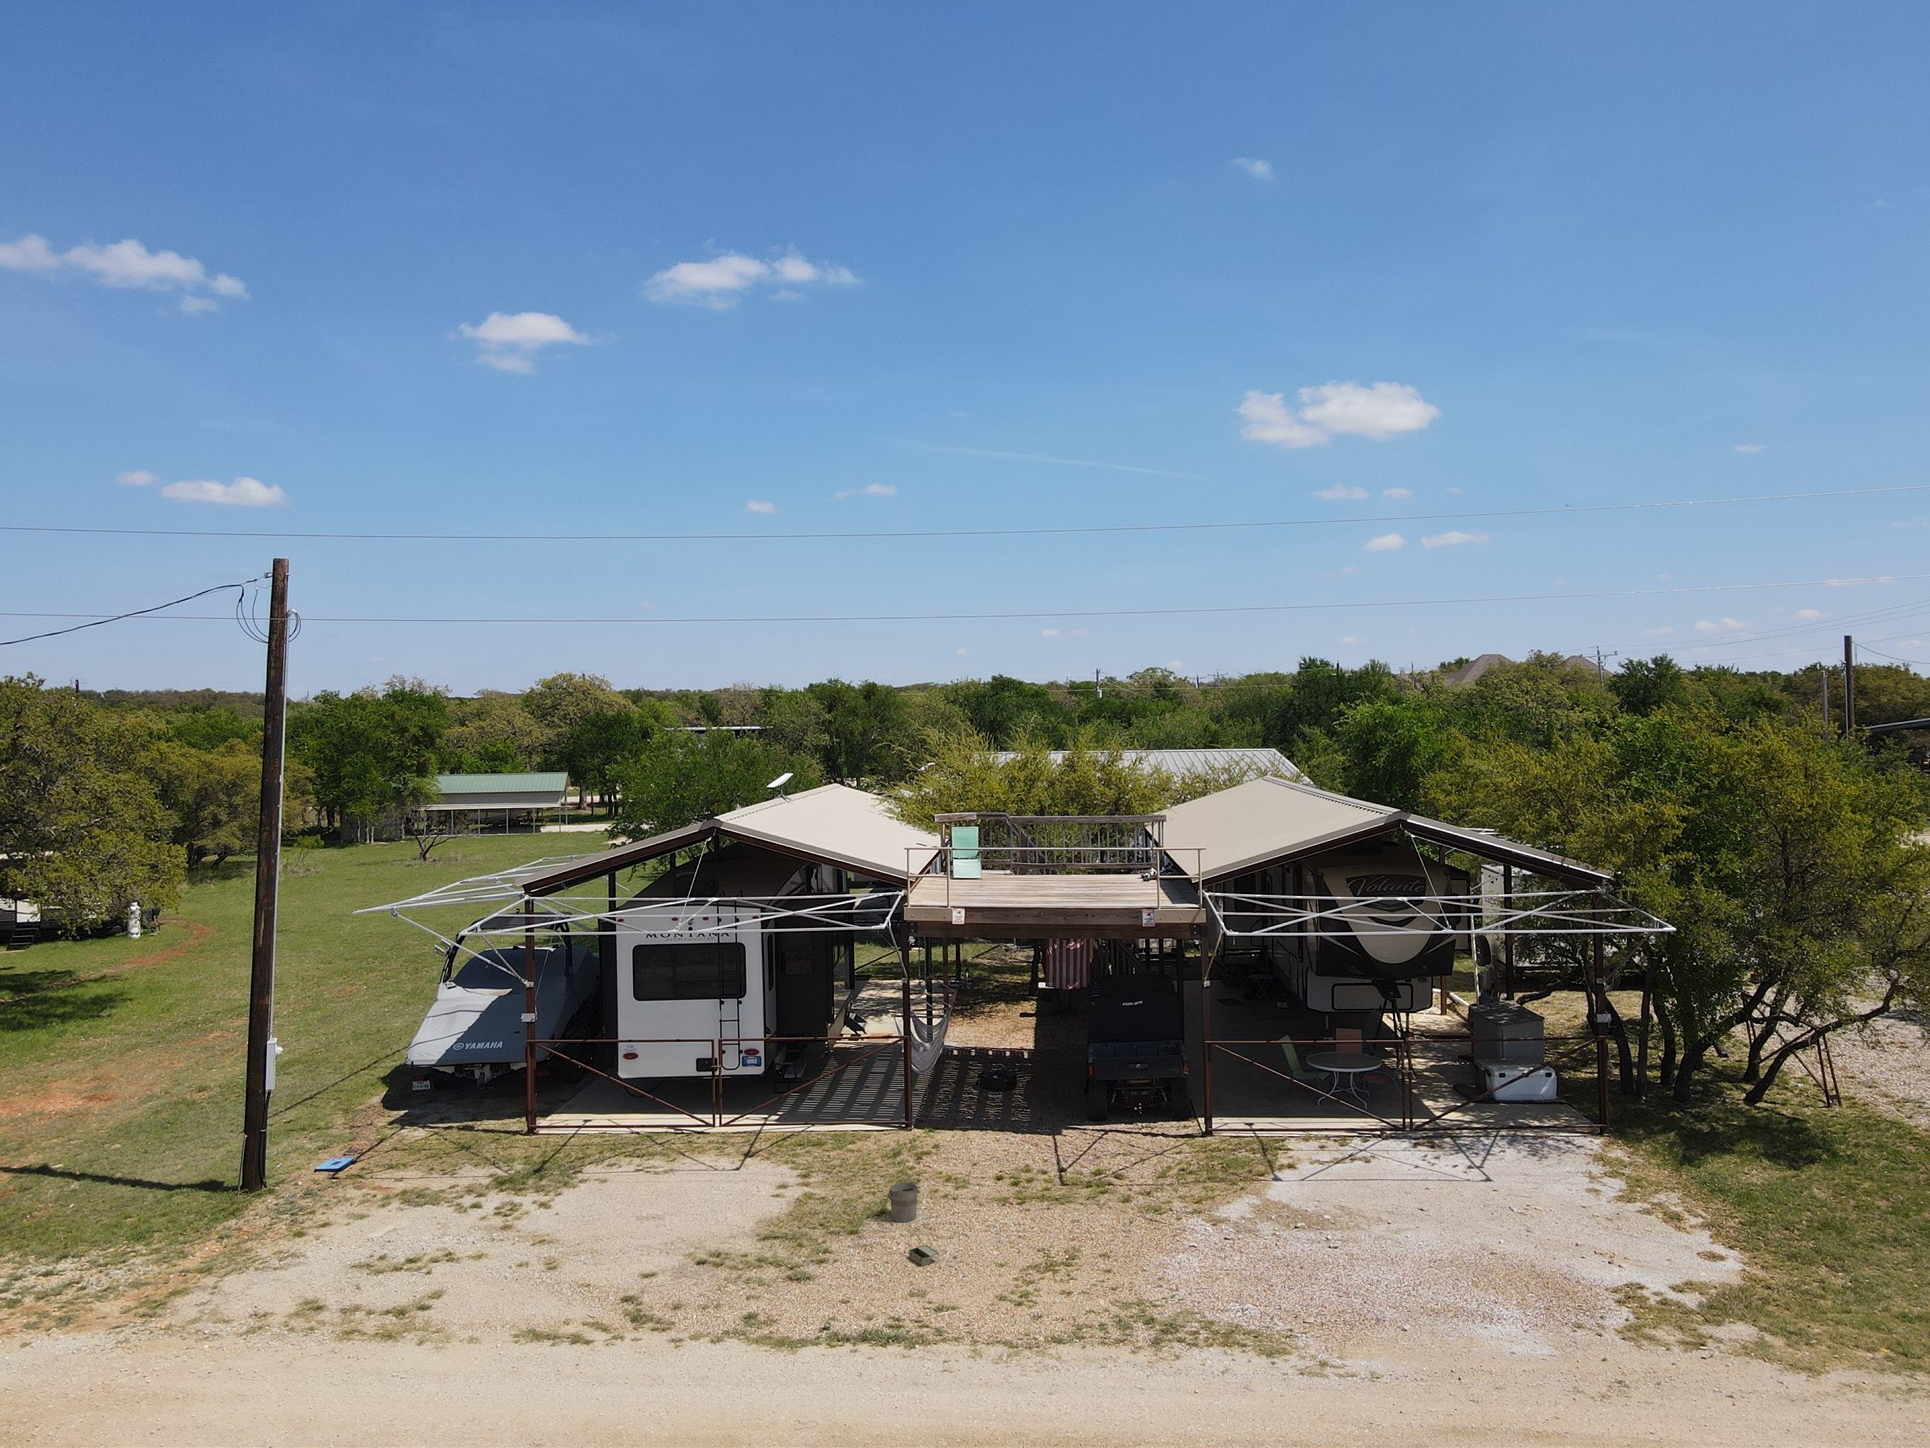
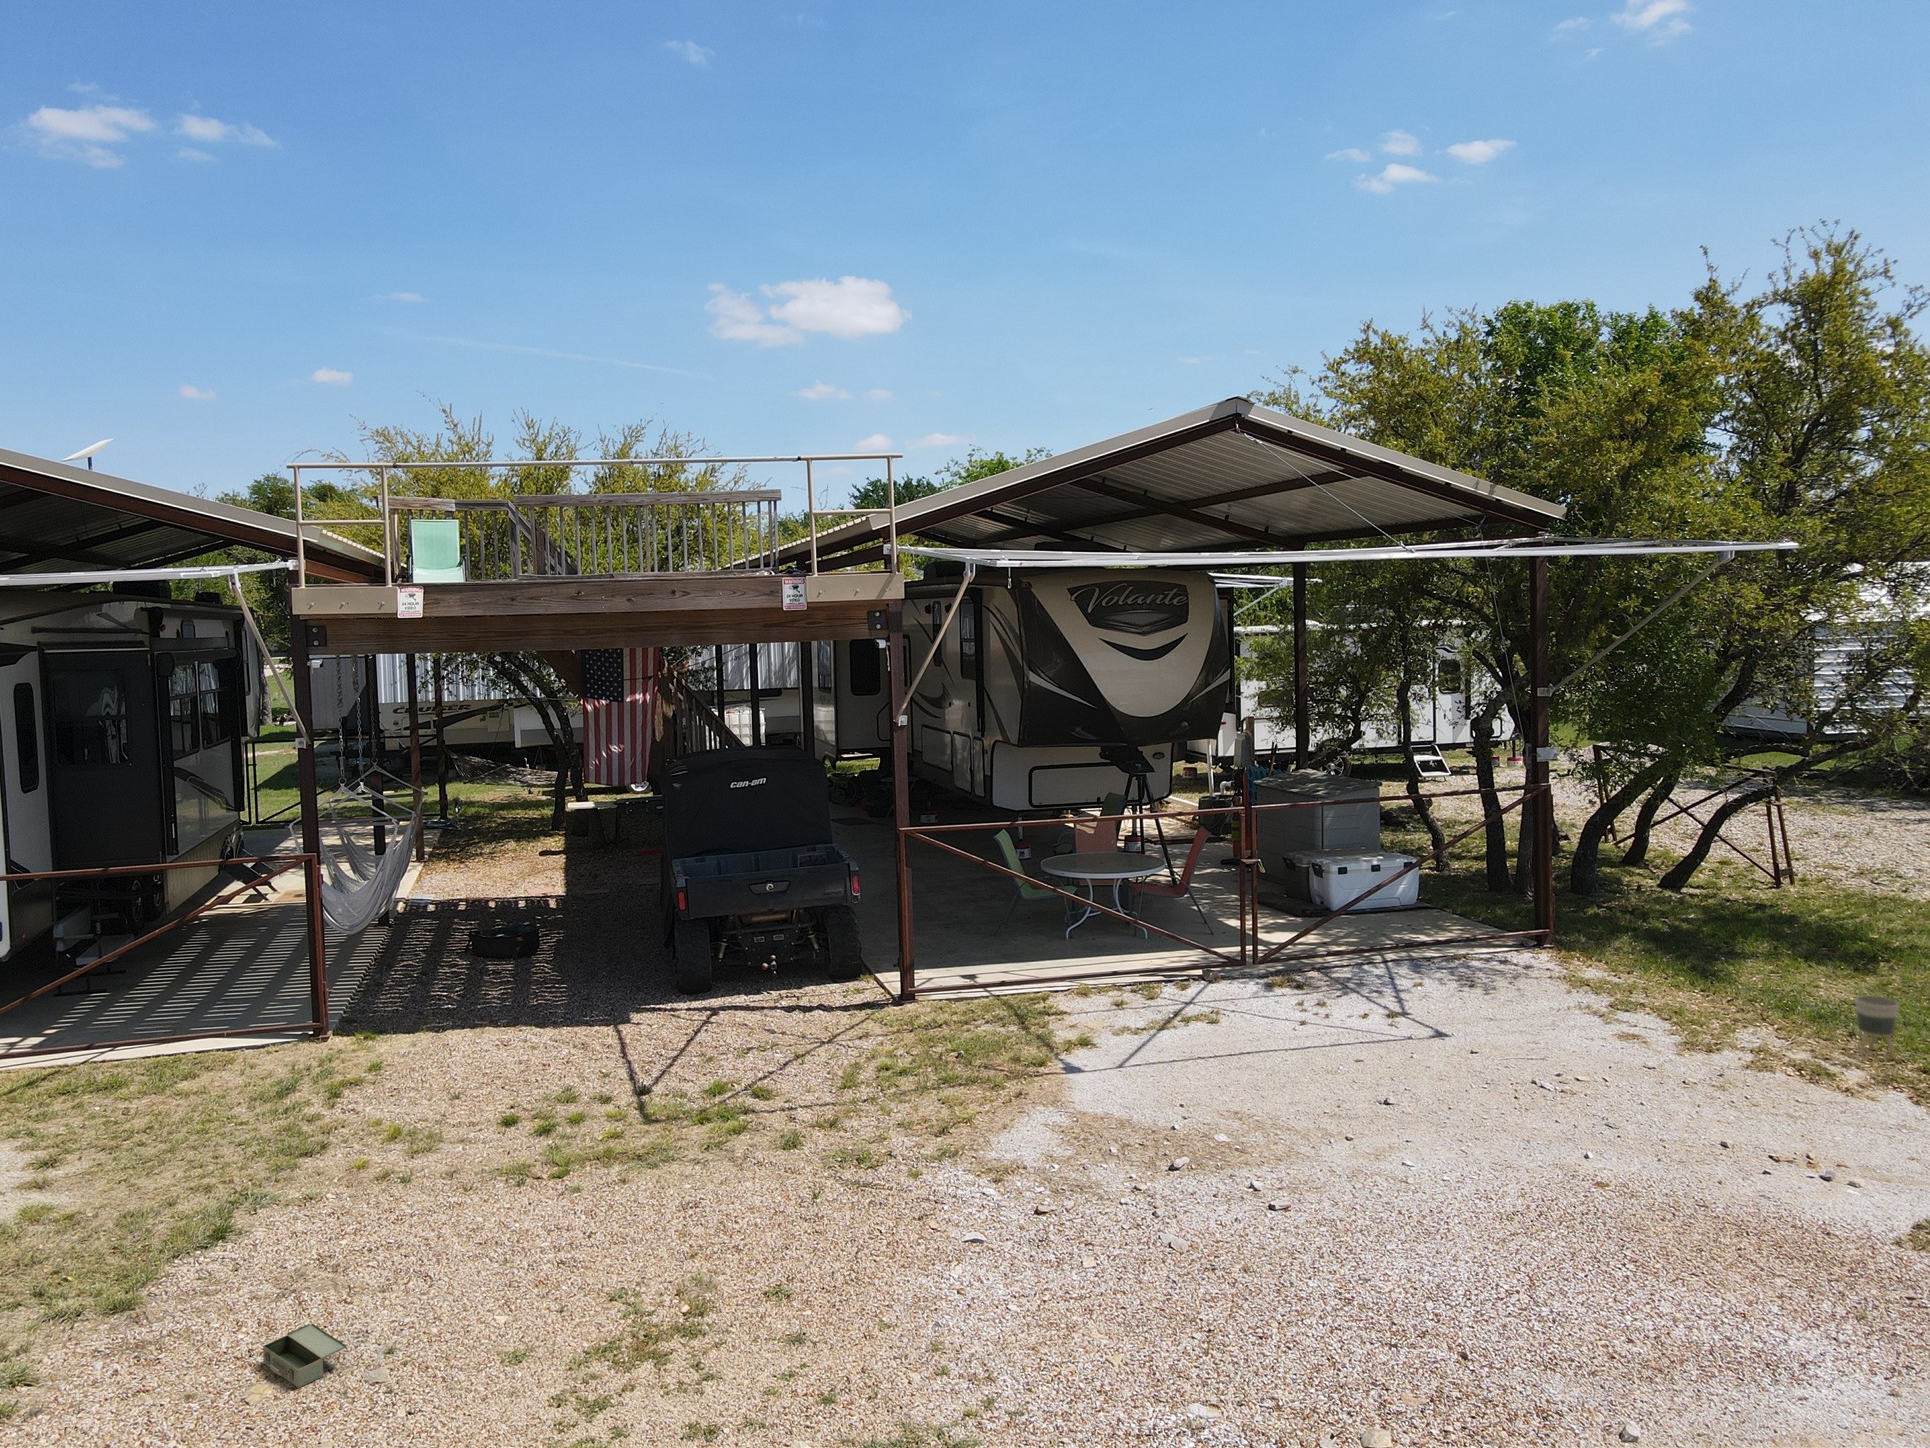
planter: none [1733,1180,1756,1219] -> present [1855,996,1899,1059]
bucket: present [888,1183,921,1222] -> none [224,1163,312,1261]

